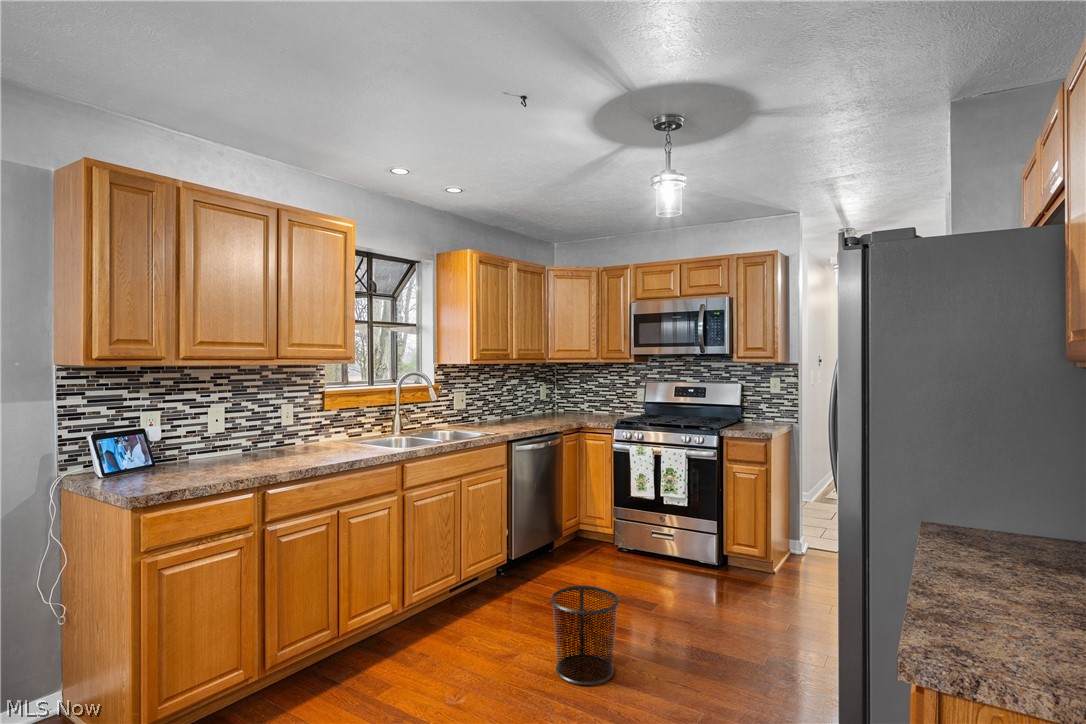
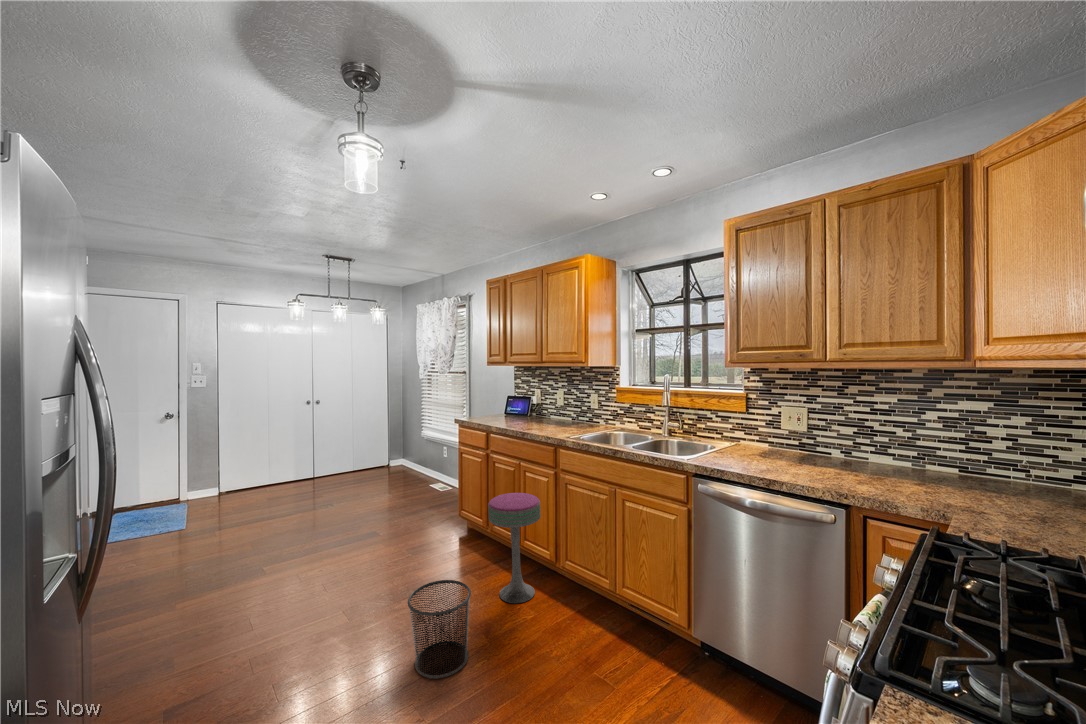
bar stool: none [410,521,479,664] -> present [488,493,541,603]

